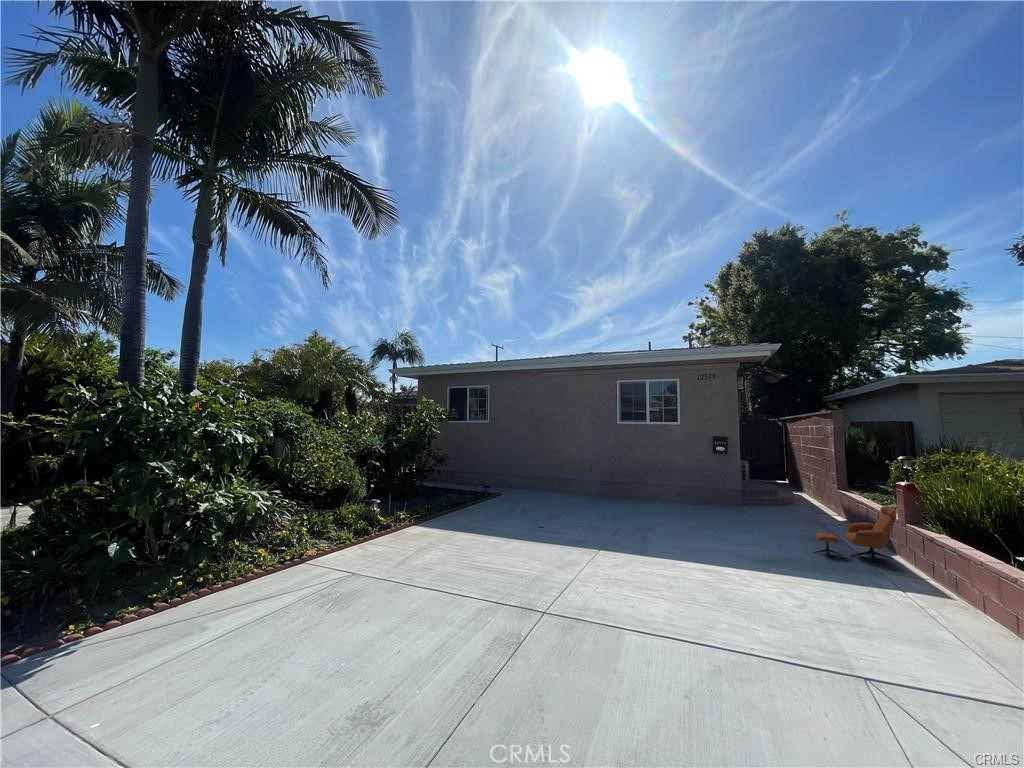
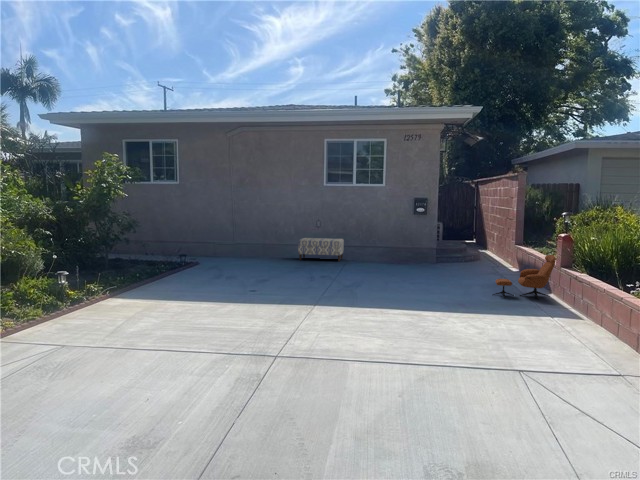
bench: none [591,477,639,503] -> present [298,238,344,262]

